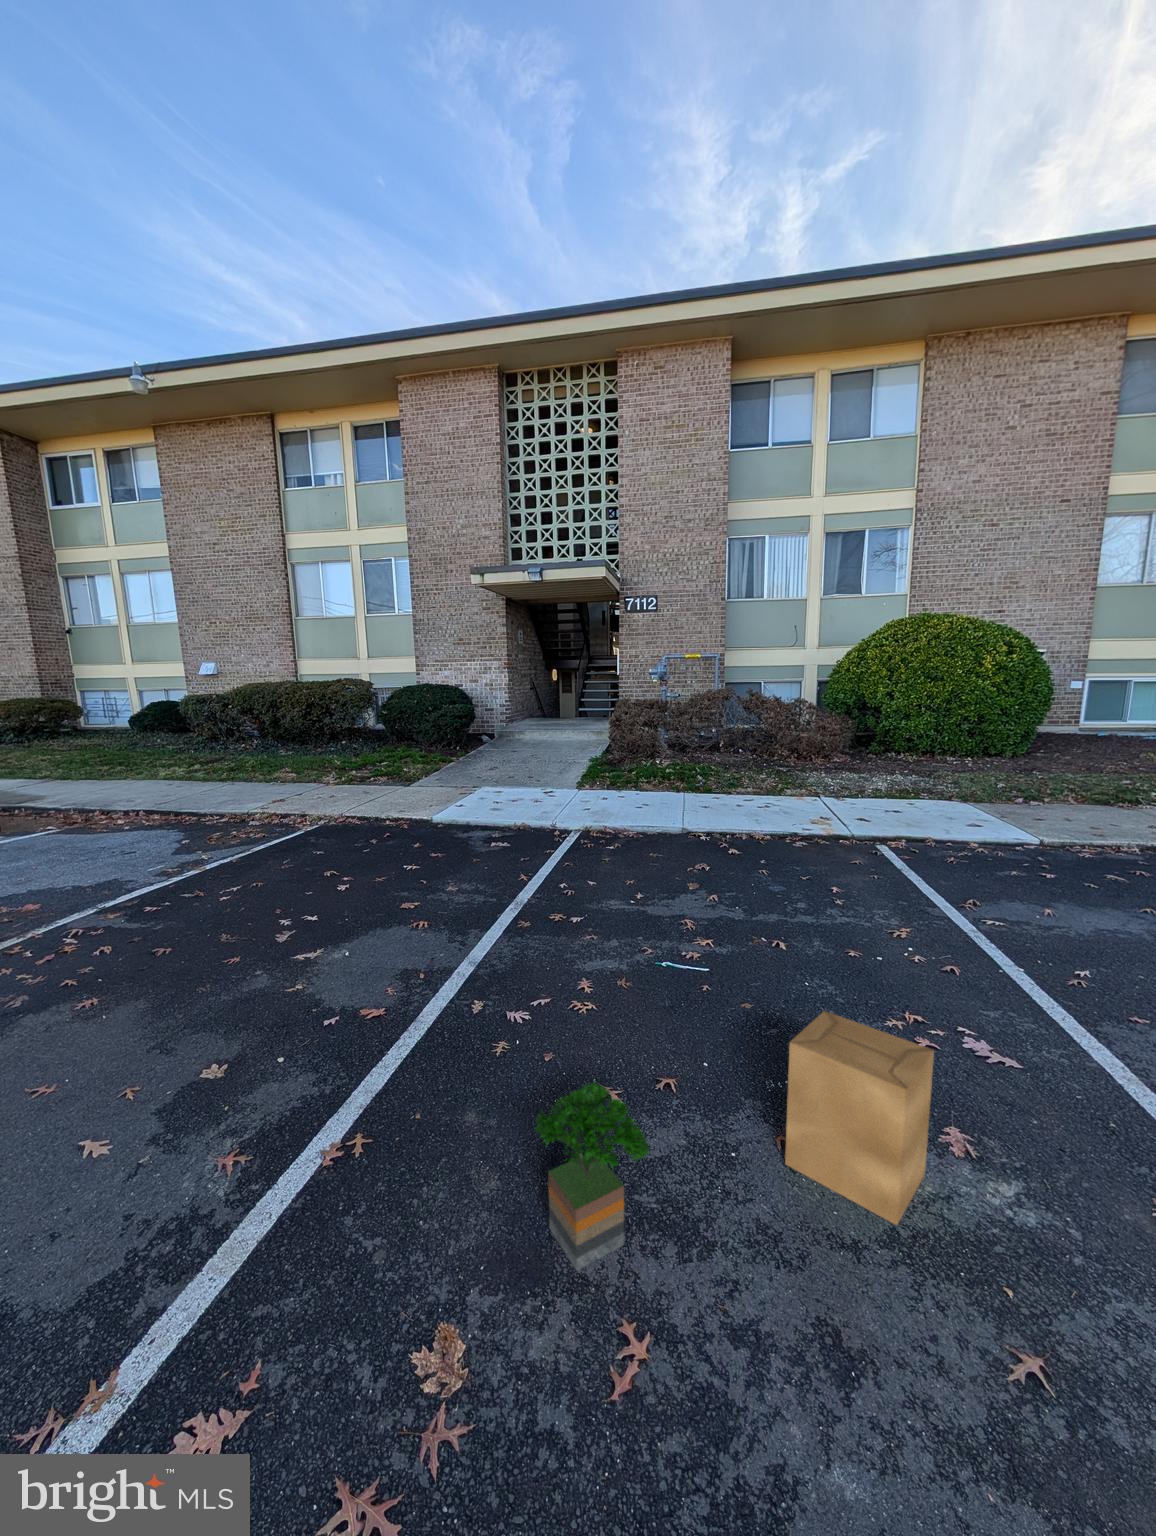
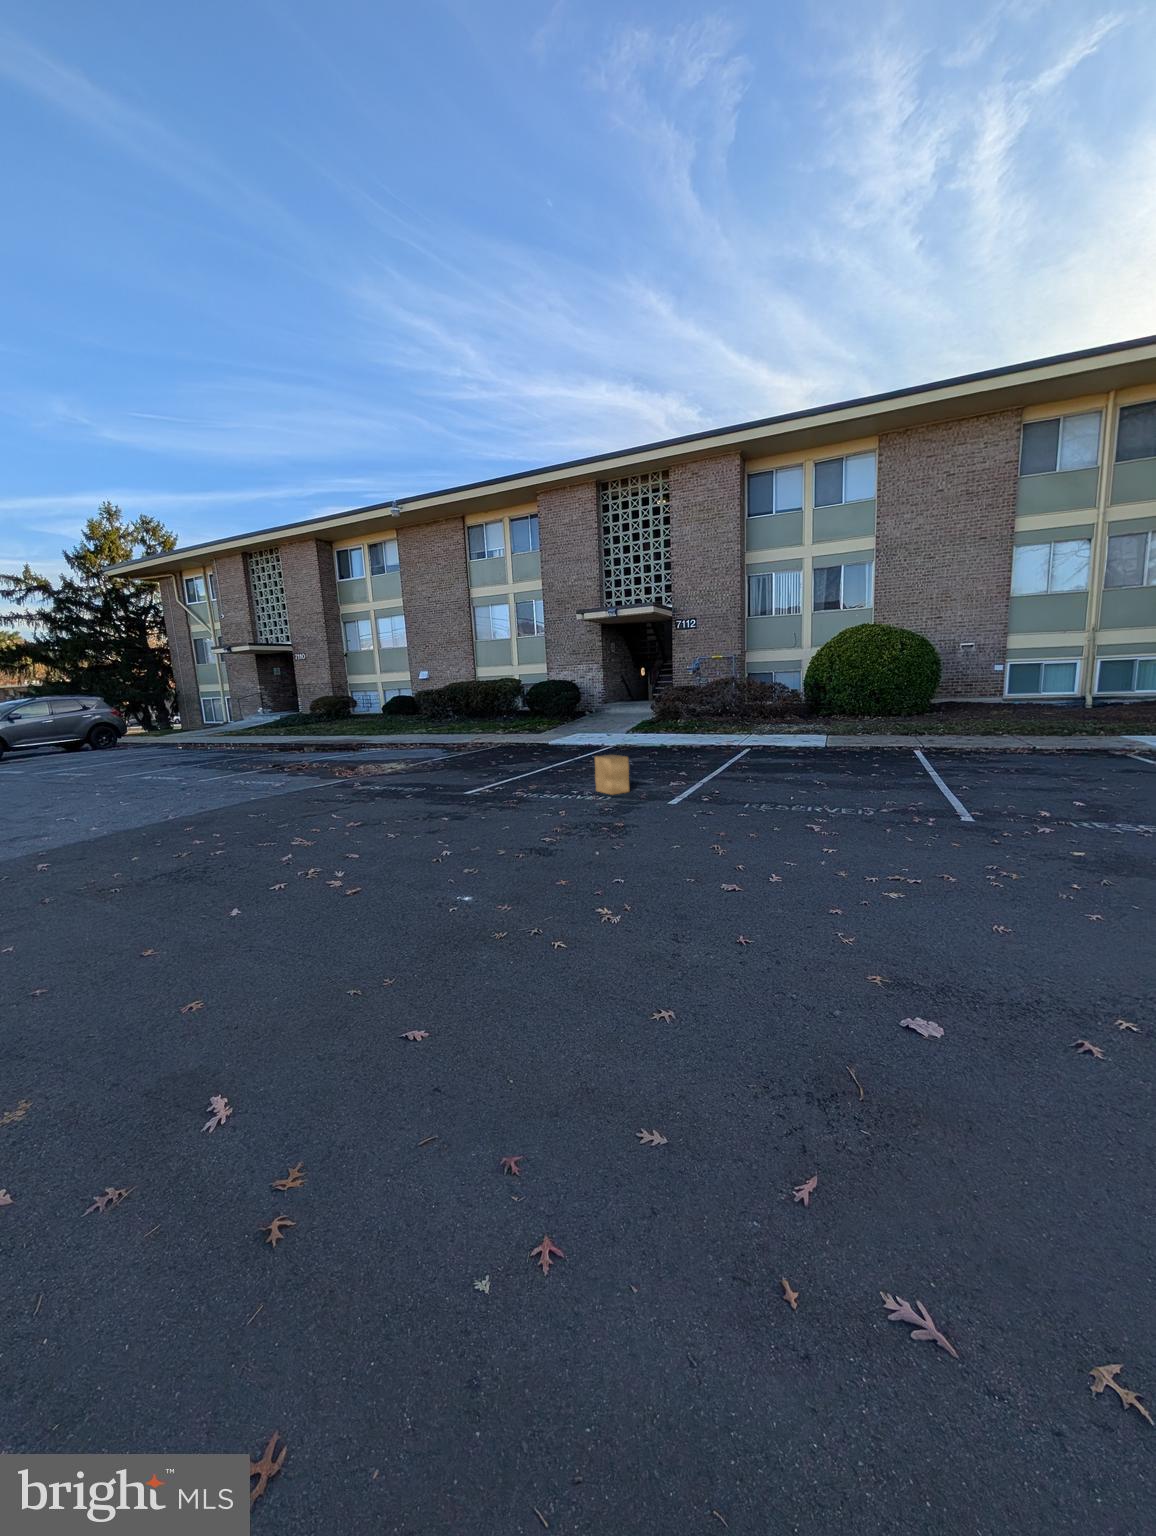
potted tree: present [535,1083,650,1271] -> none [526,760,552,797]

